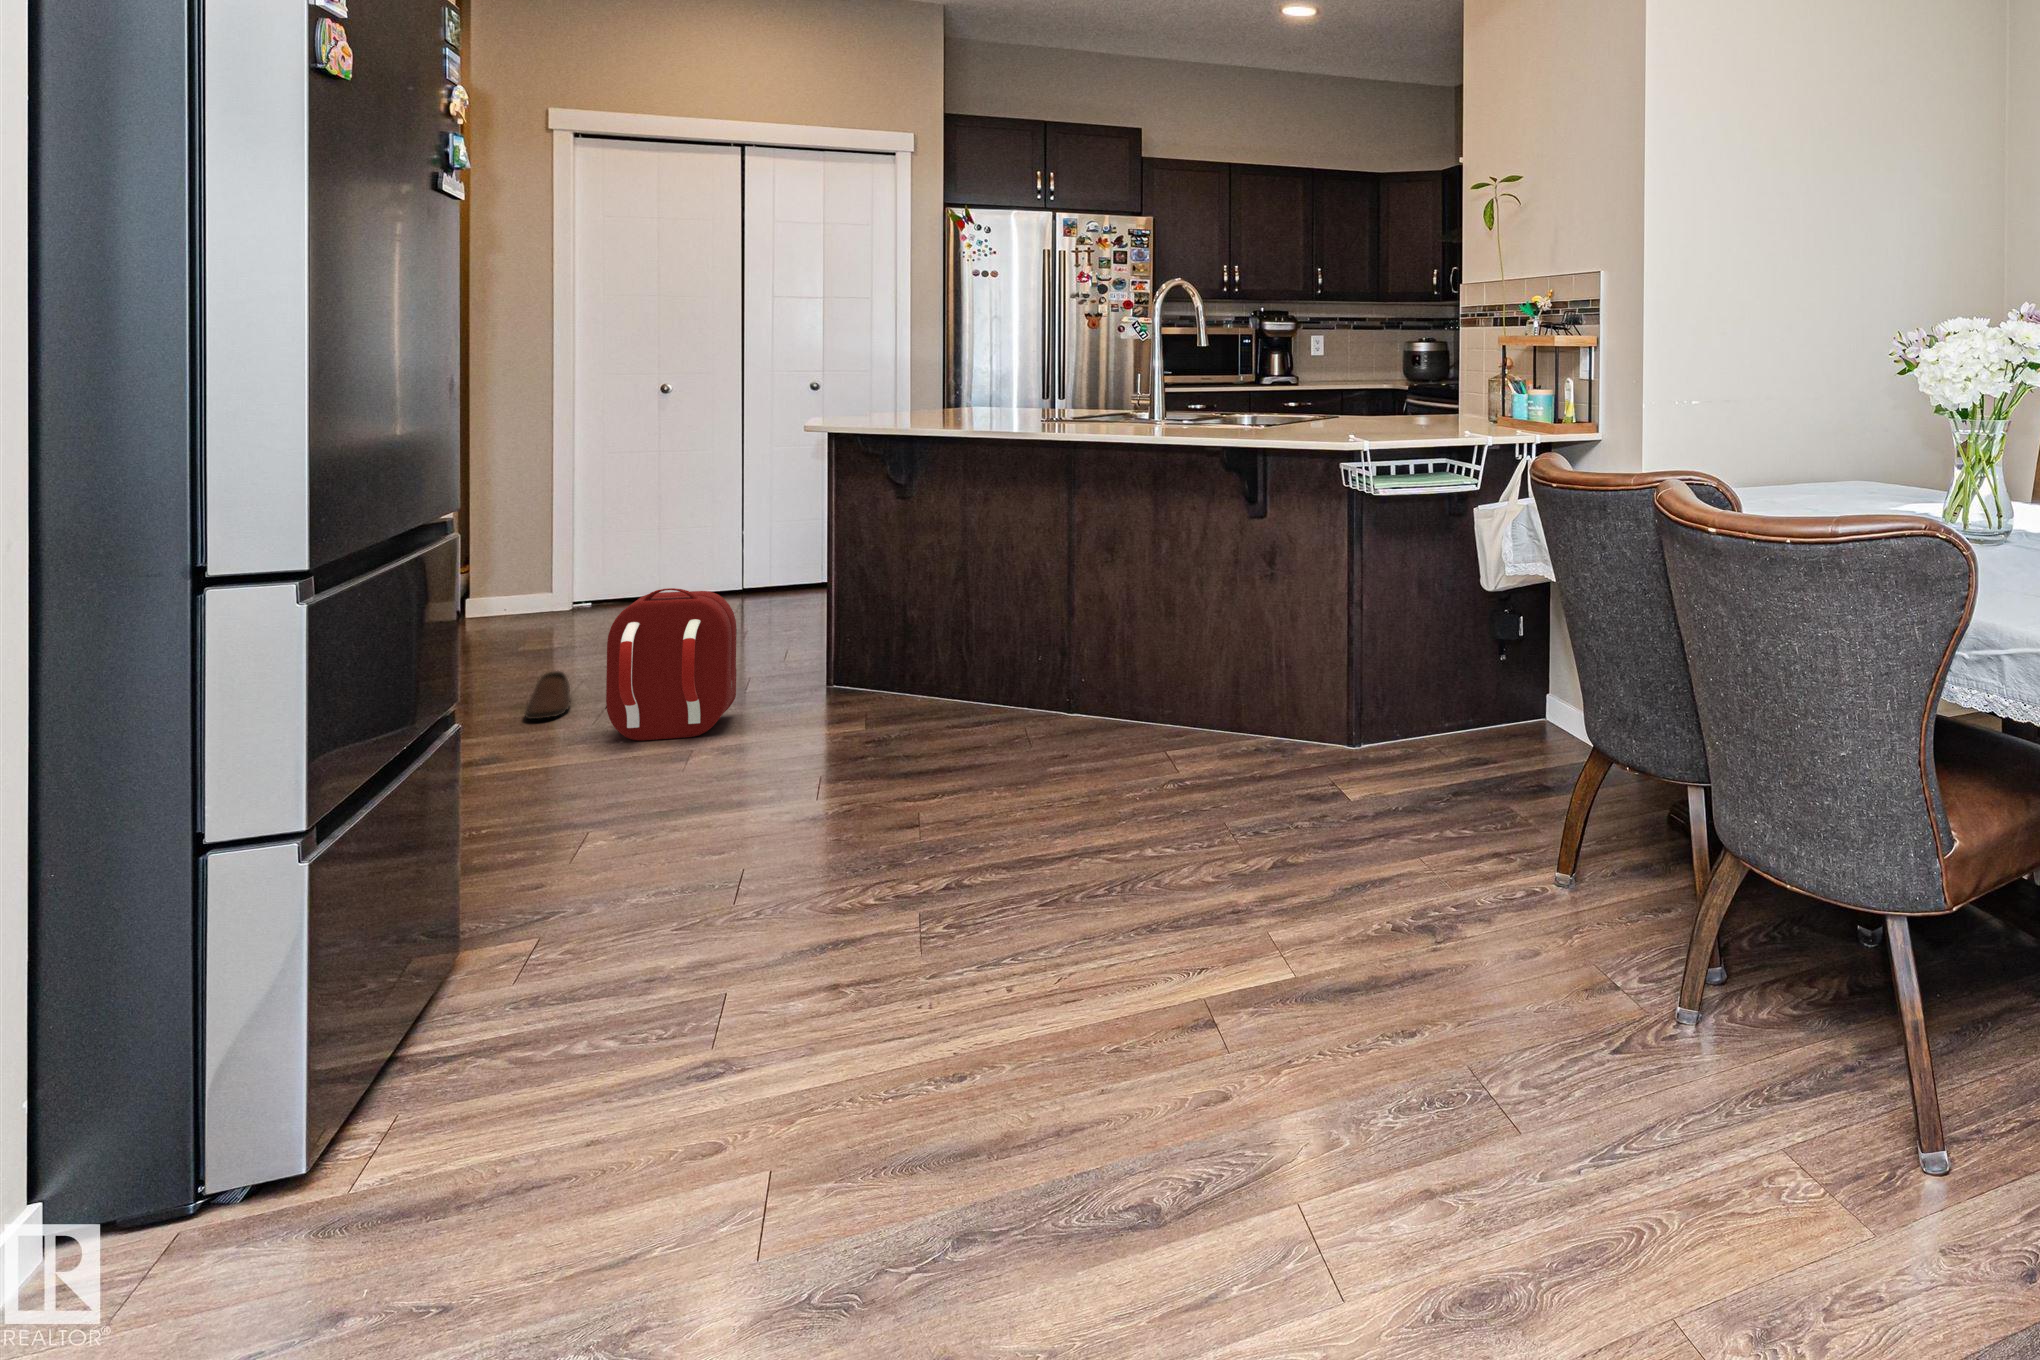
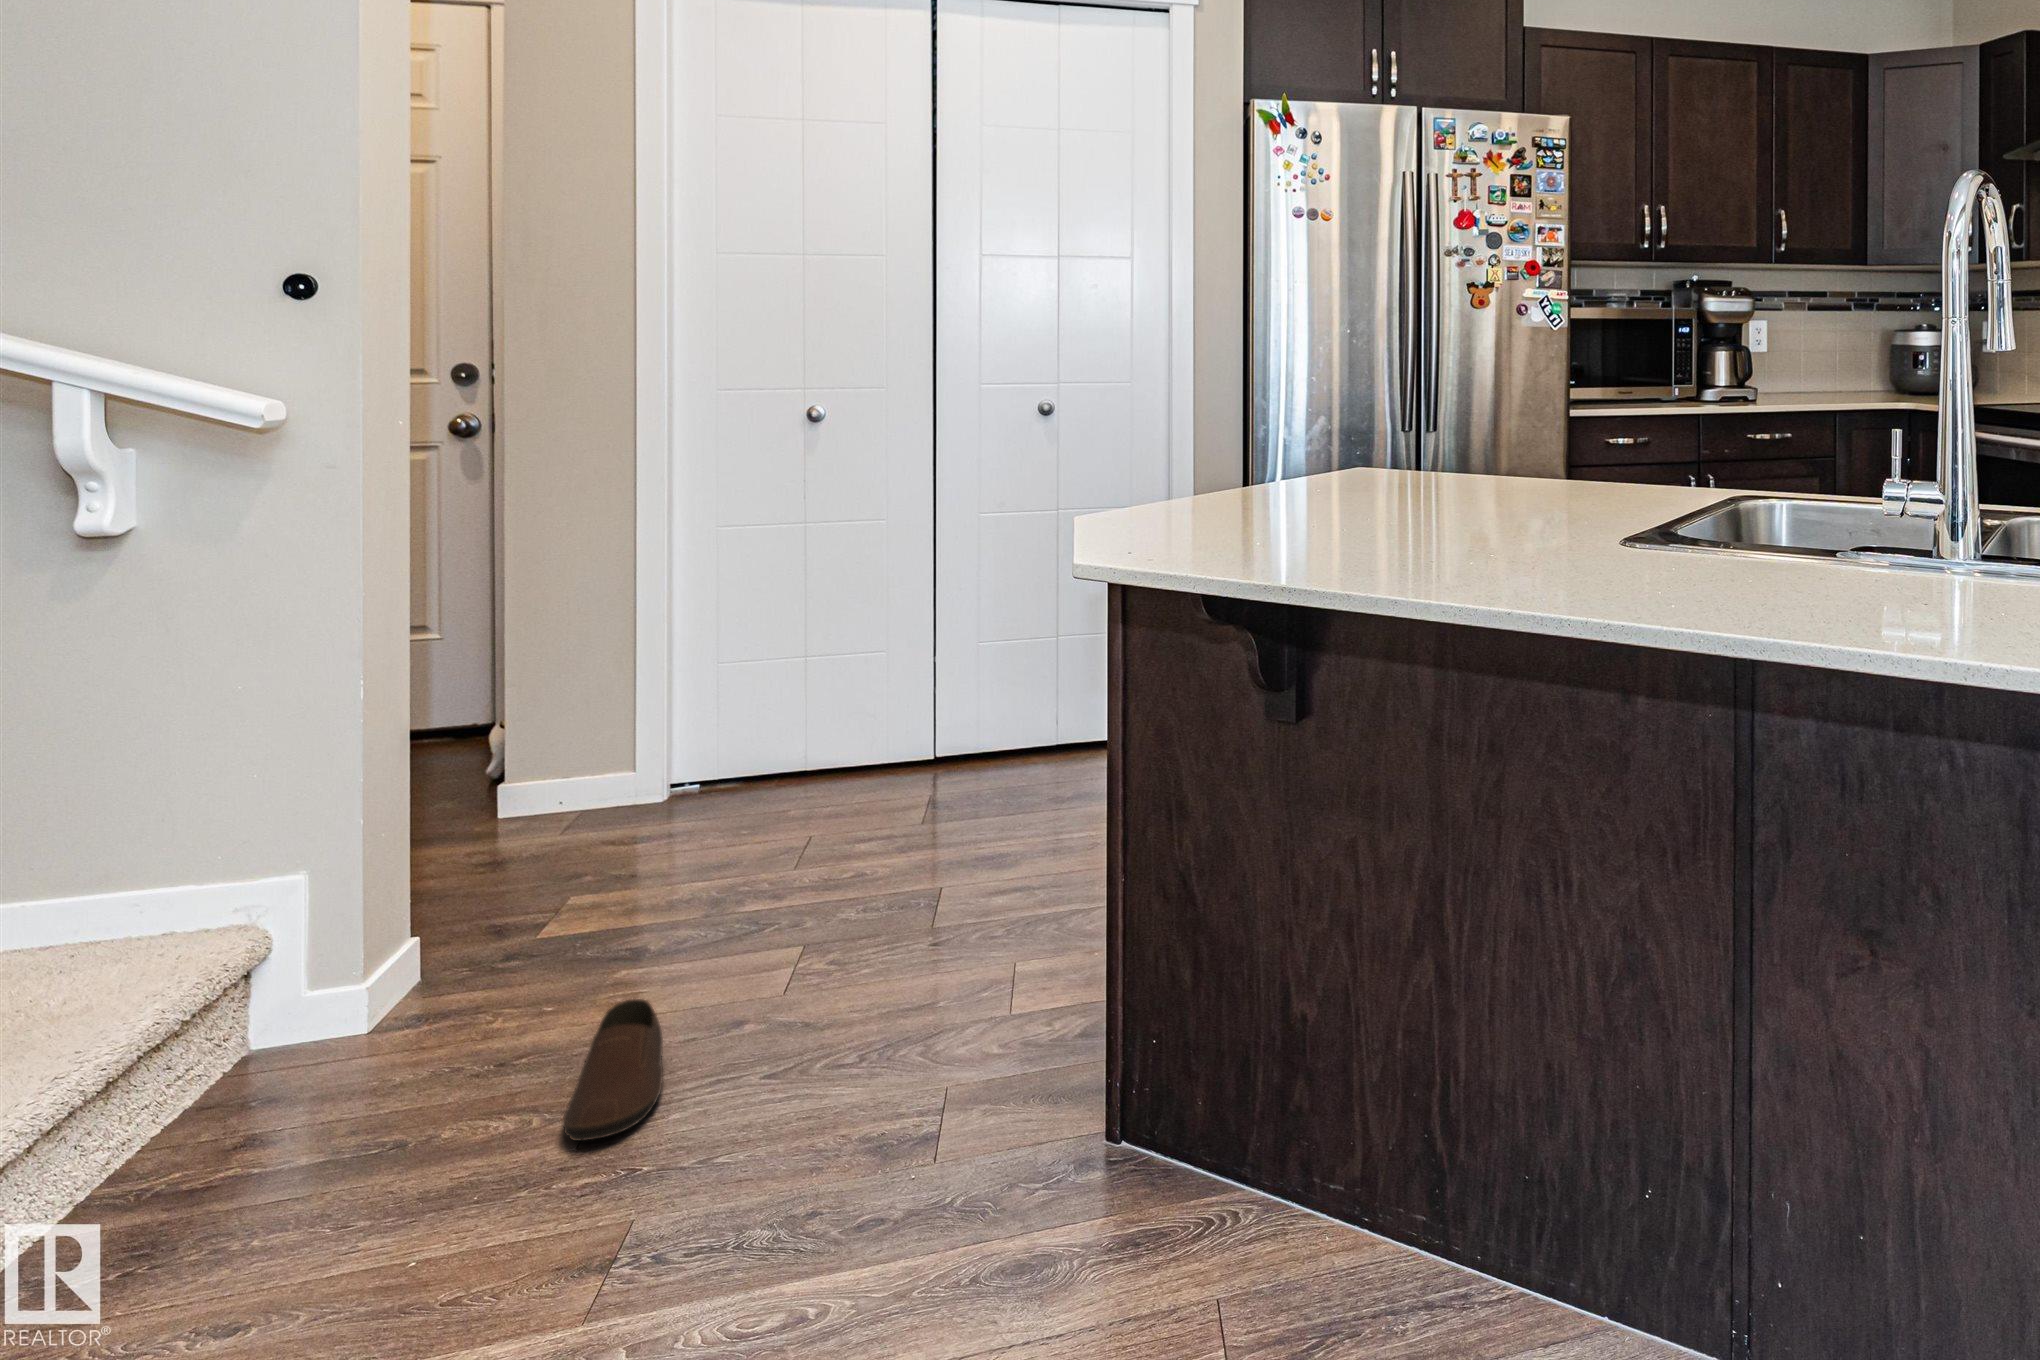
backpack: present [605,588,737,741] -> none [735,848,1015,1225]

